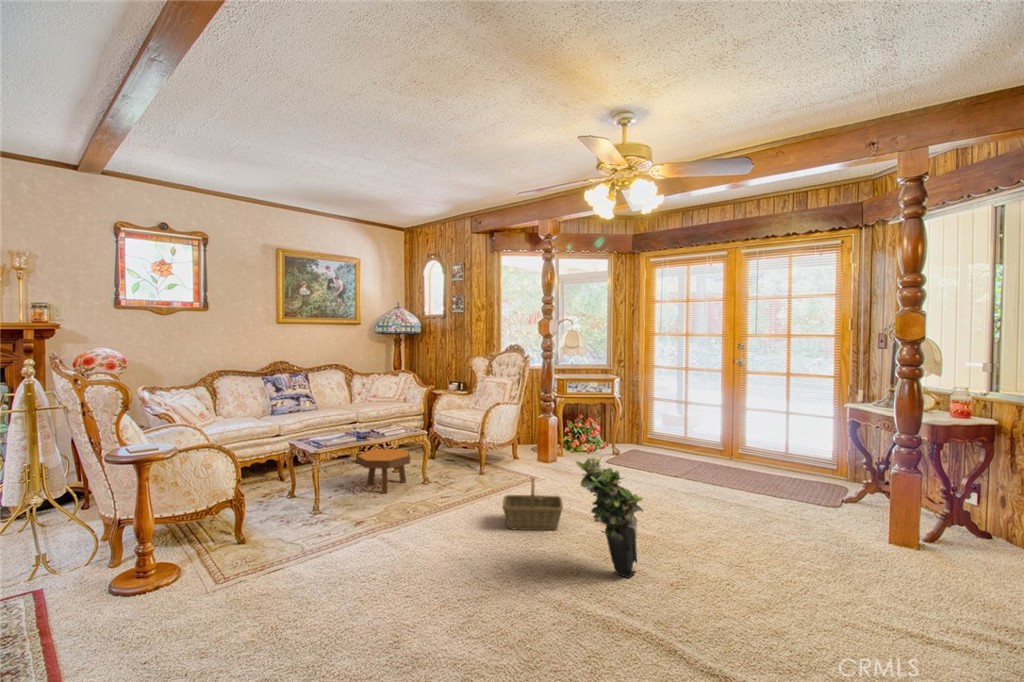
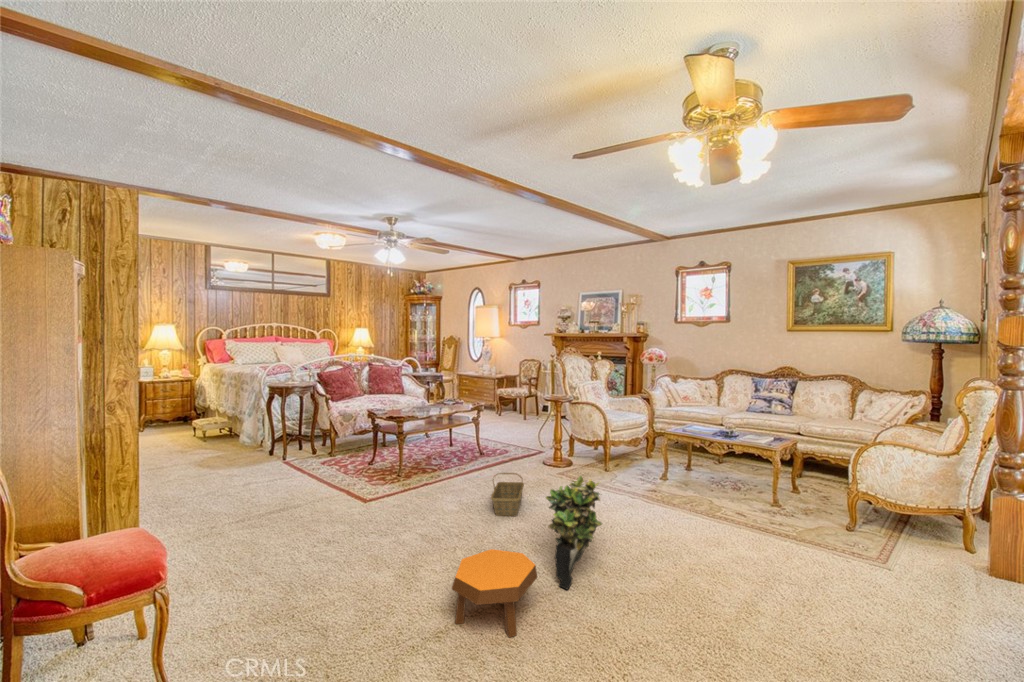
footstool: present [357,449,410,493] -> present [452,549,537,637]
basket: present [502,478,563,530] -> present [491,473,524,516]

